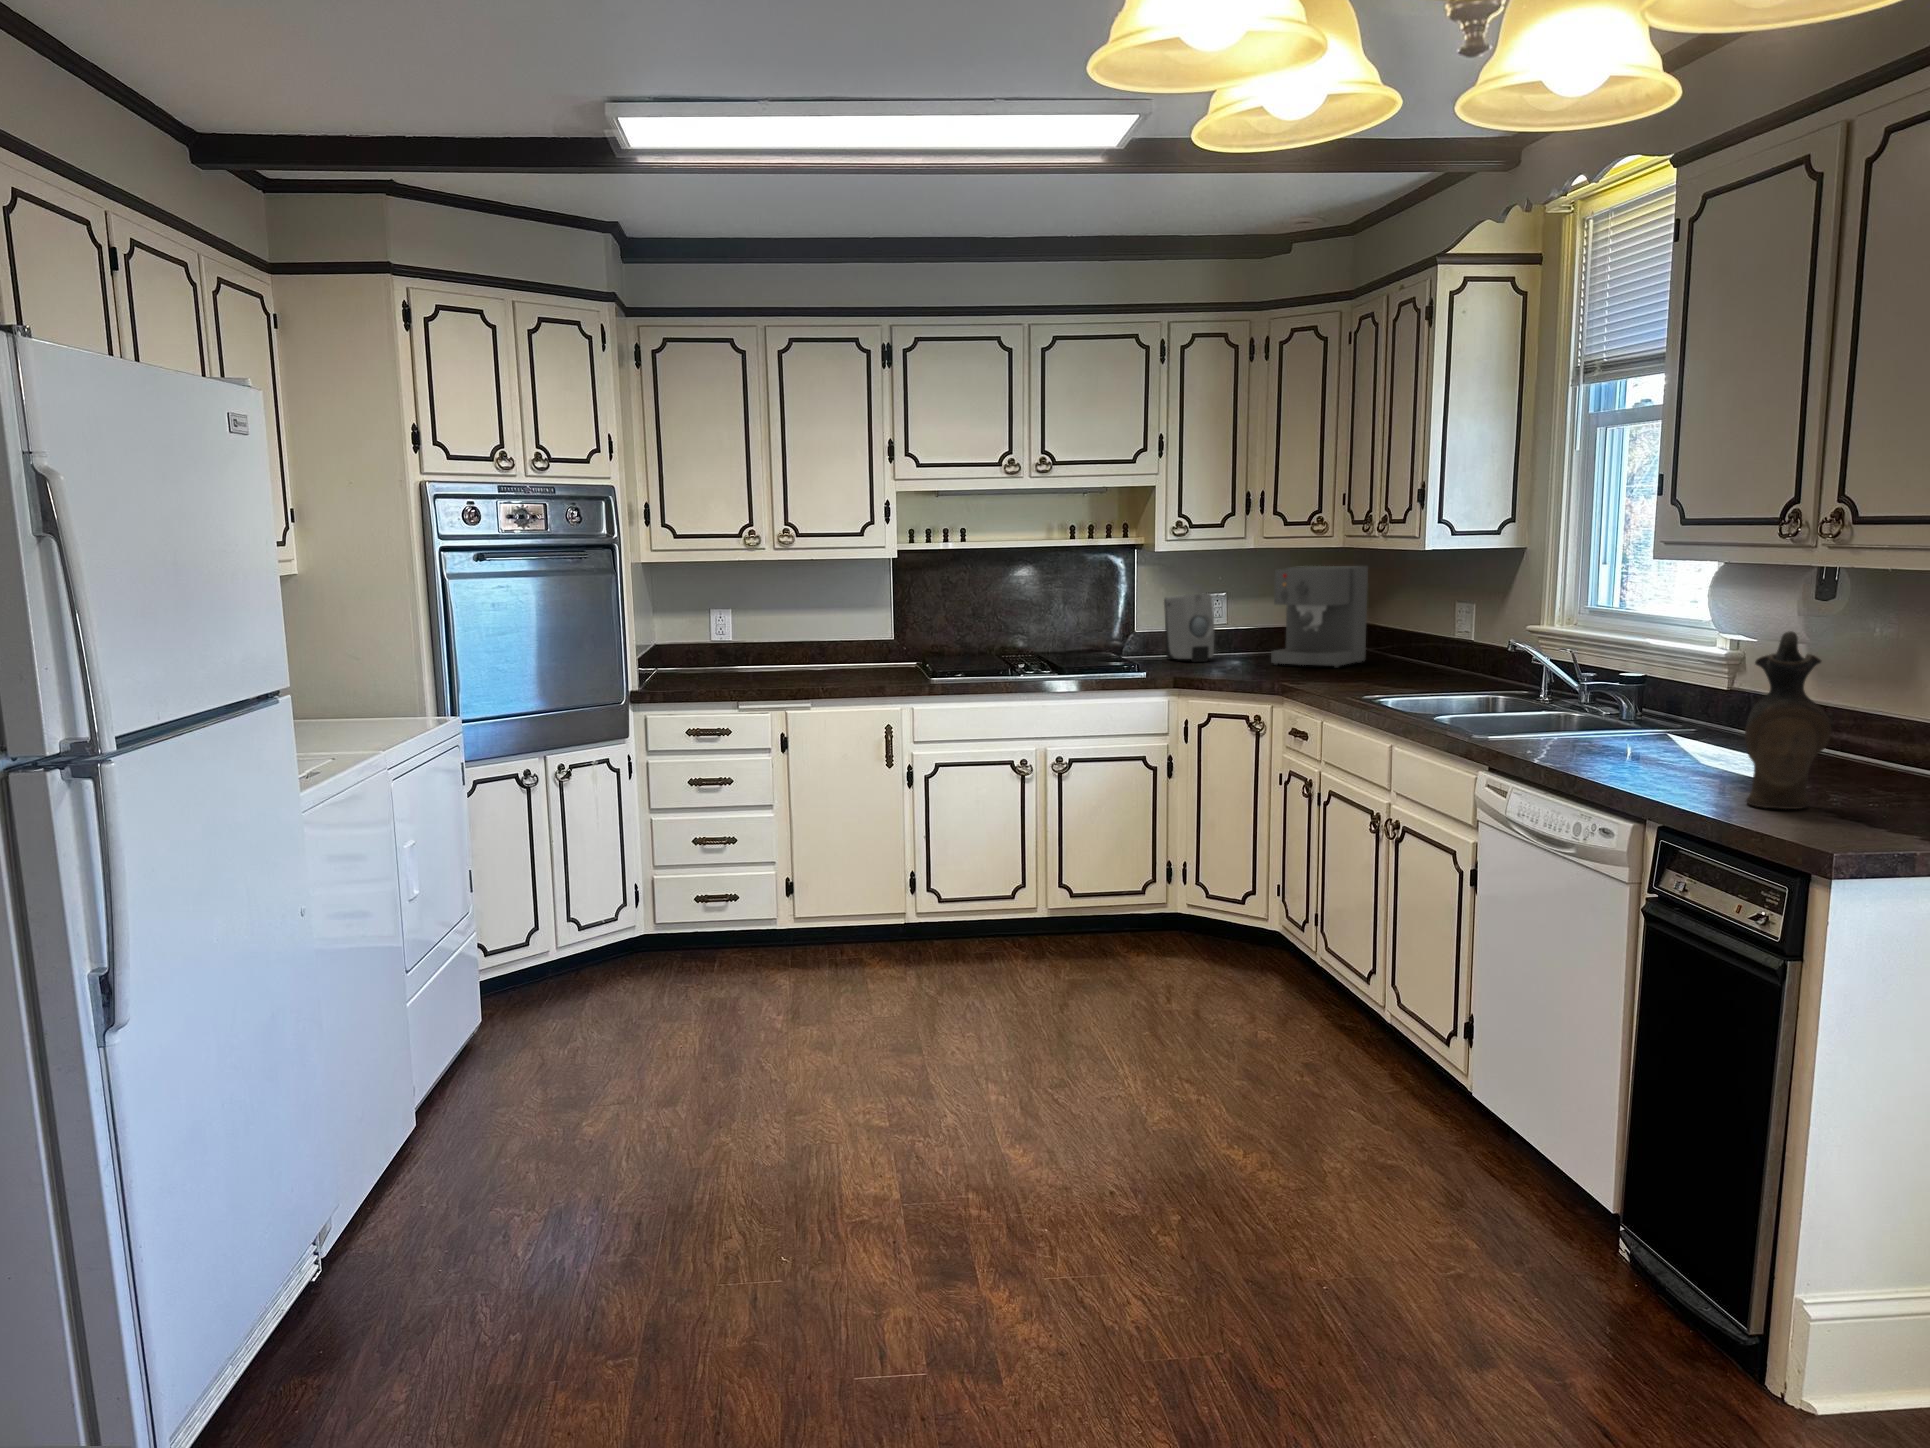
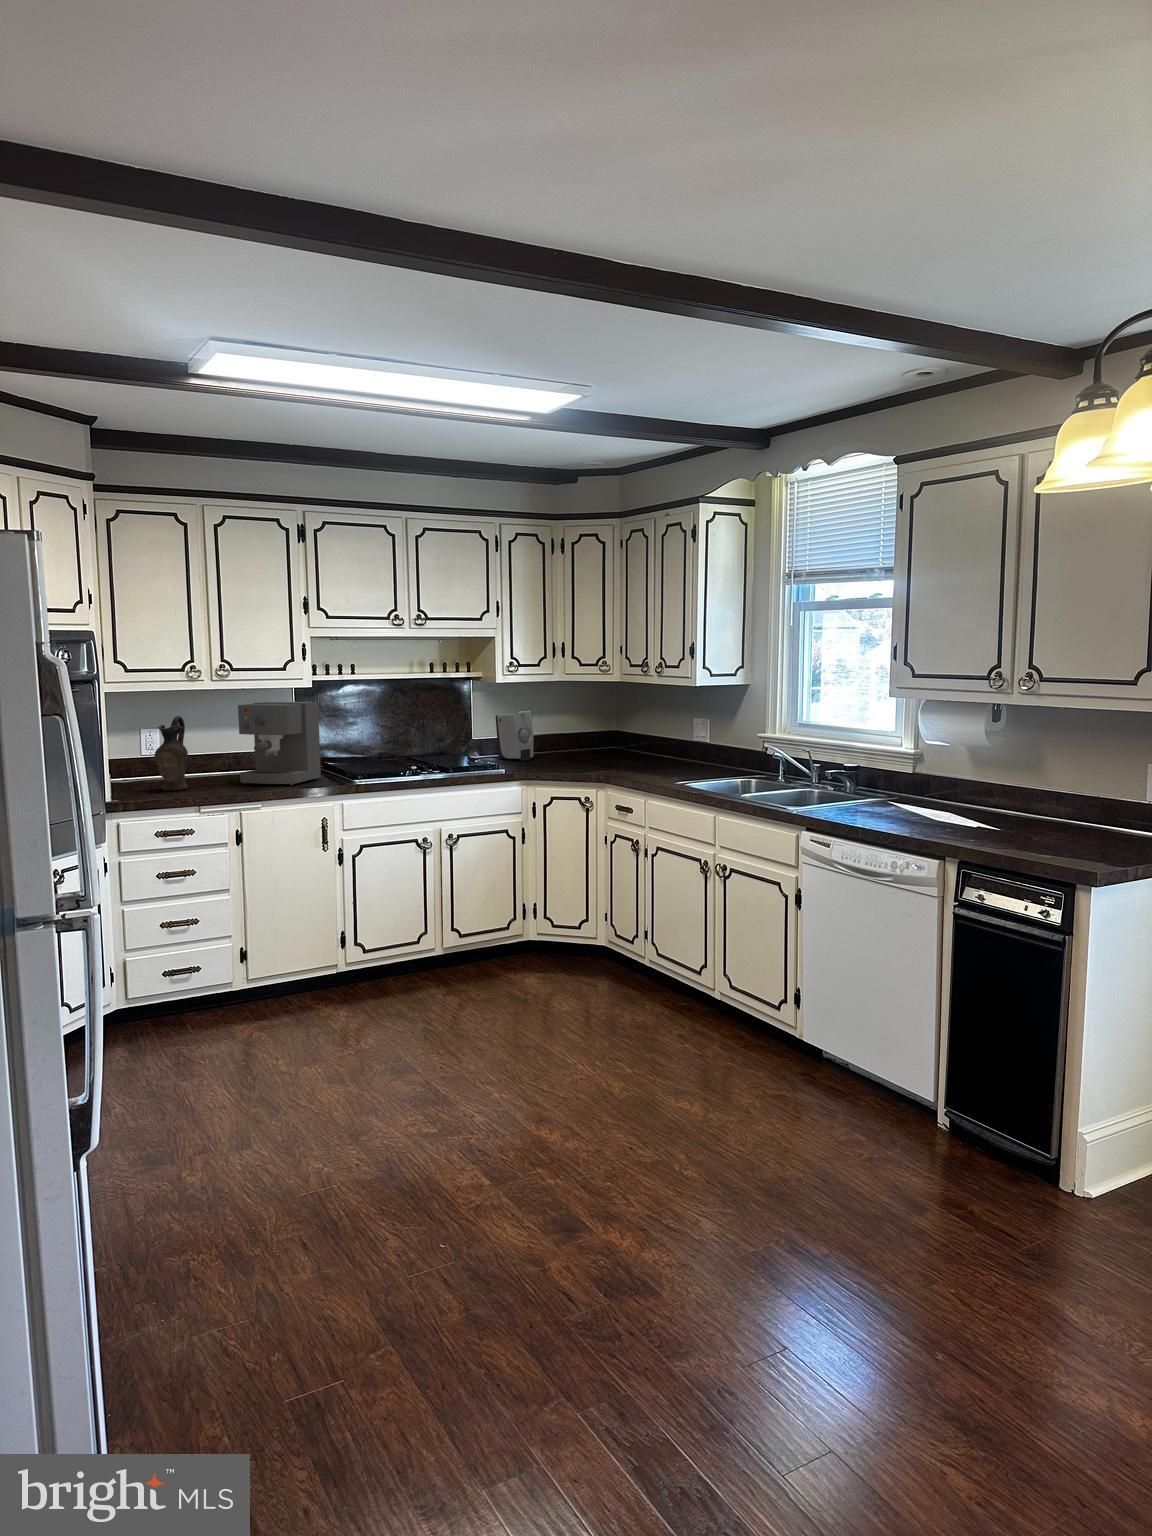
coffee maker: present [1271,566,1368,668] -> present [238,702,321,786]
ceramic pitcher: present [1745,631,1832,809] -> present [155,716,188,790]

